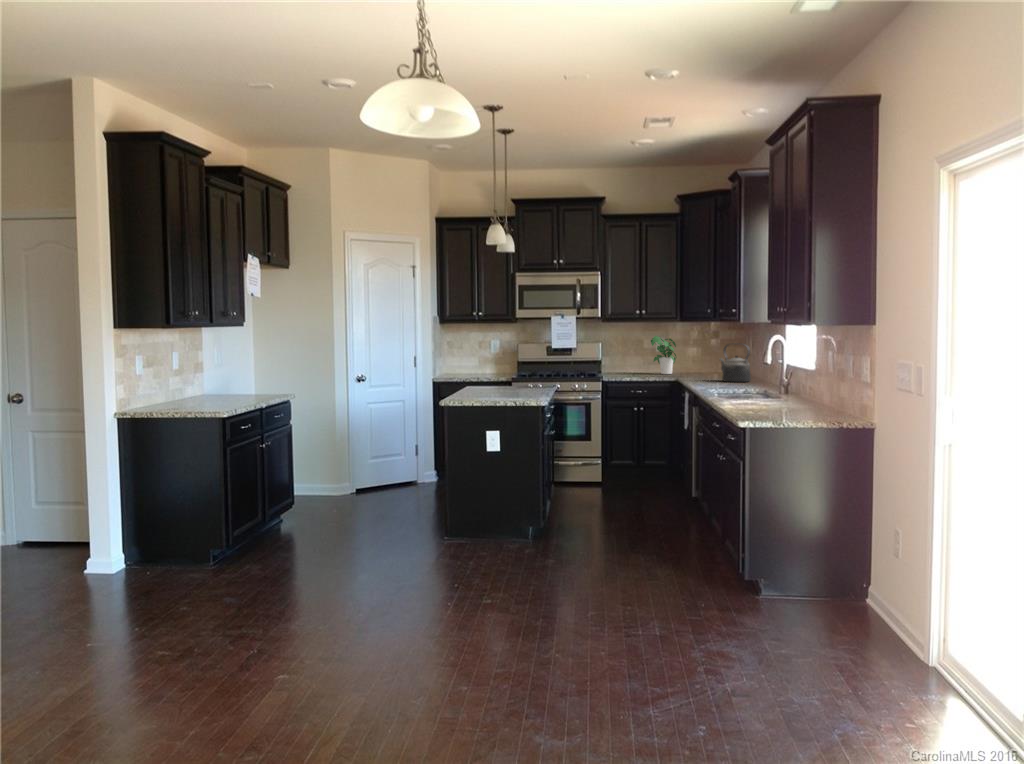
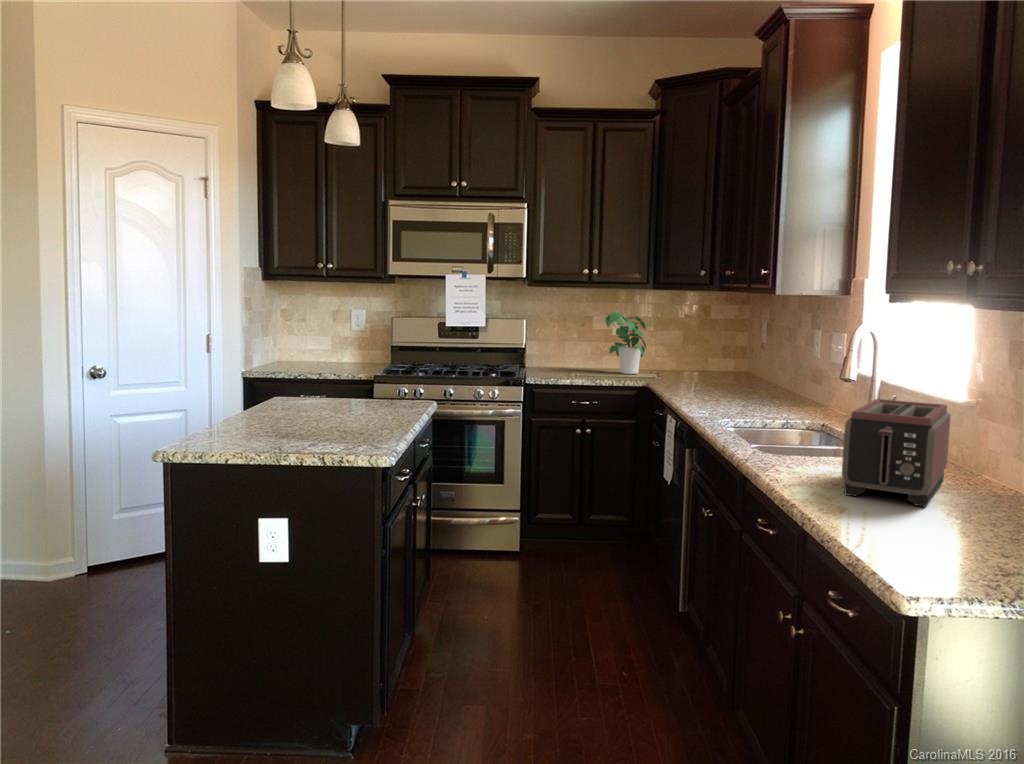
kettle: present [720,343,751,382] -> none [723,330,779,398]
toaster: none [746,368,799,409] -> present [842,399,951,506]

